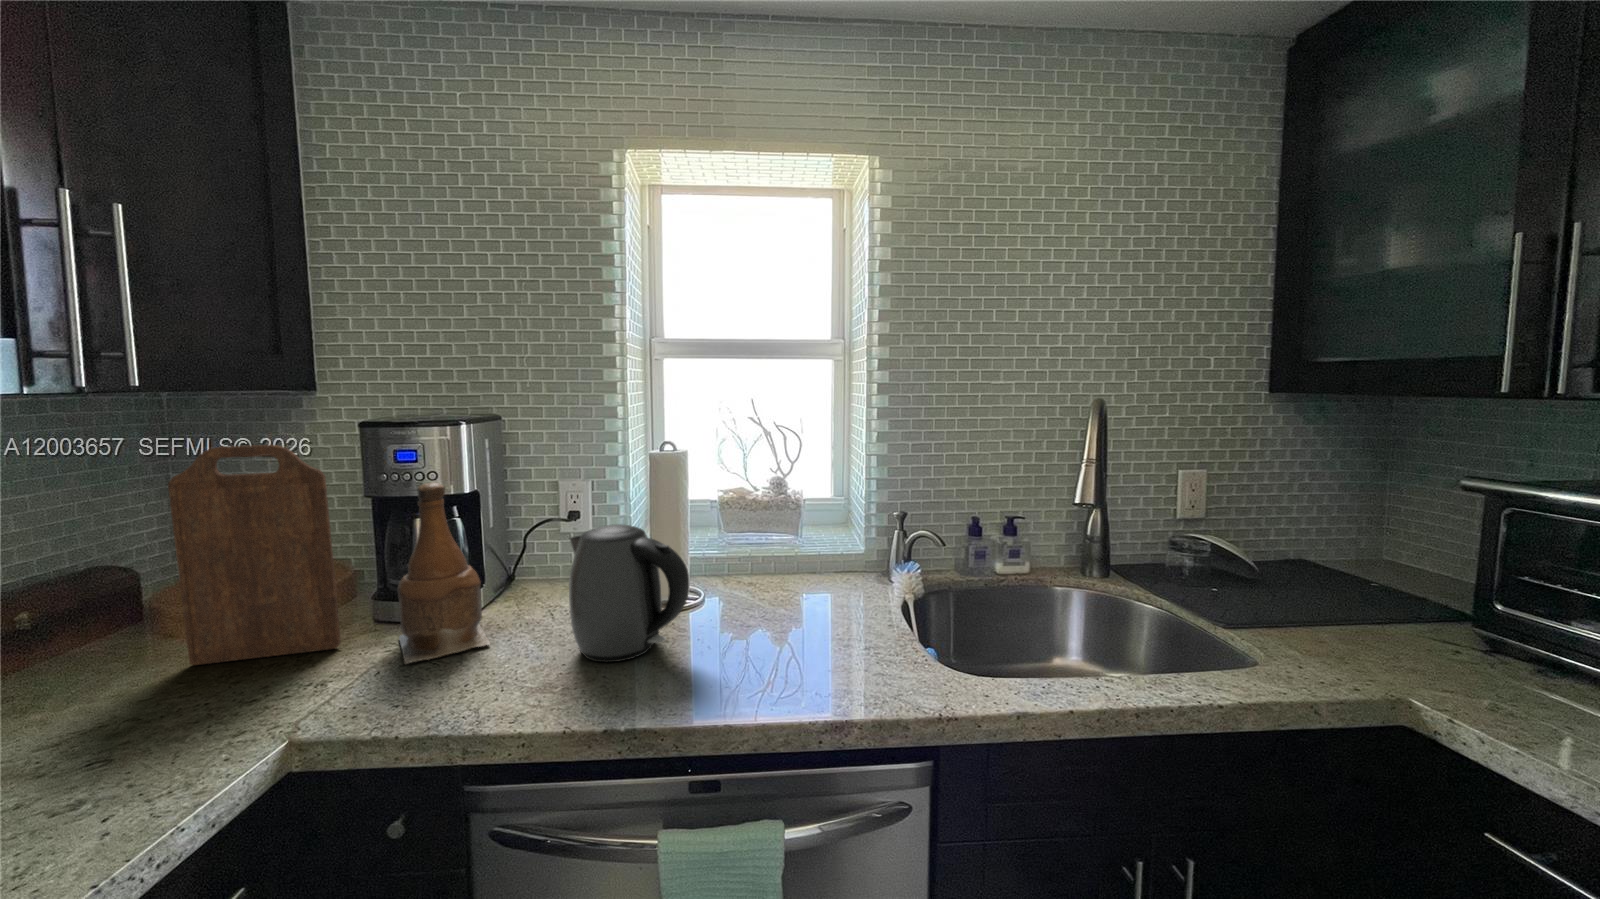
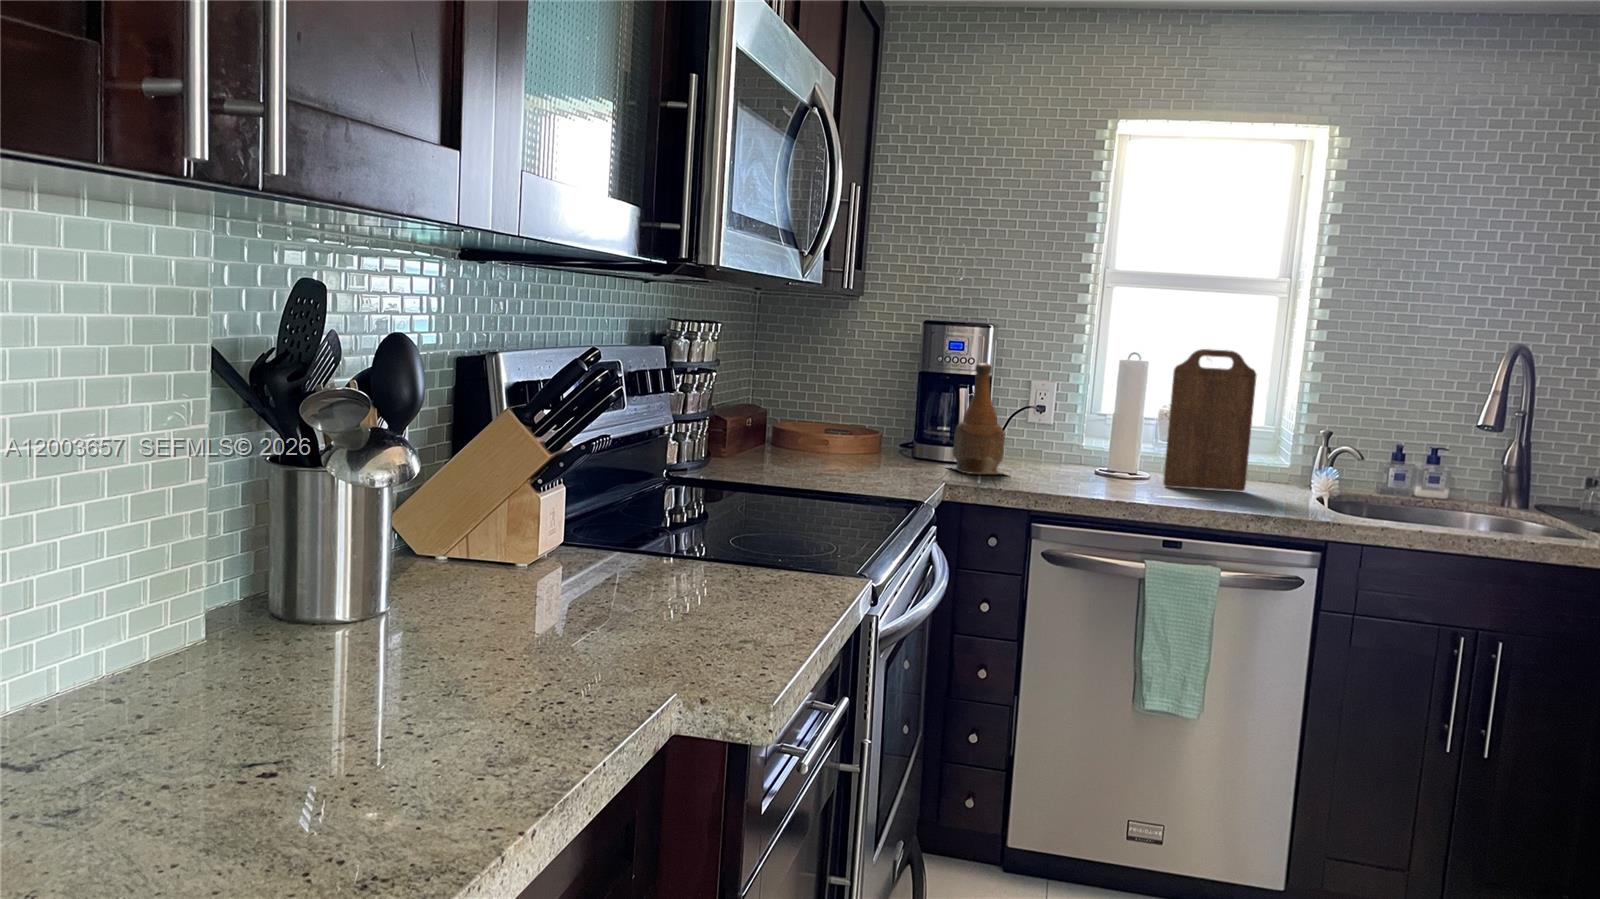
cutting board: present [168,445,341,665] -> present [1163,349,1256,491]
kettle: present [569,524,689,662] -> none [1072,401,1158,488]

